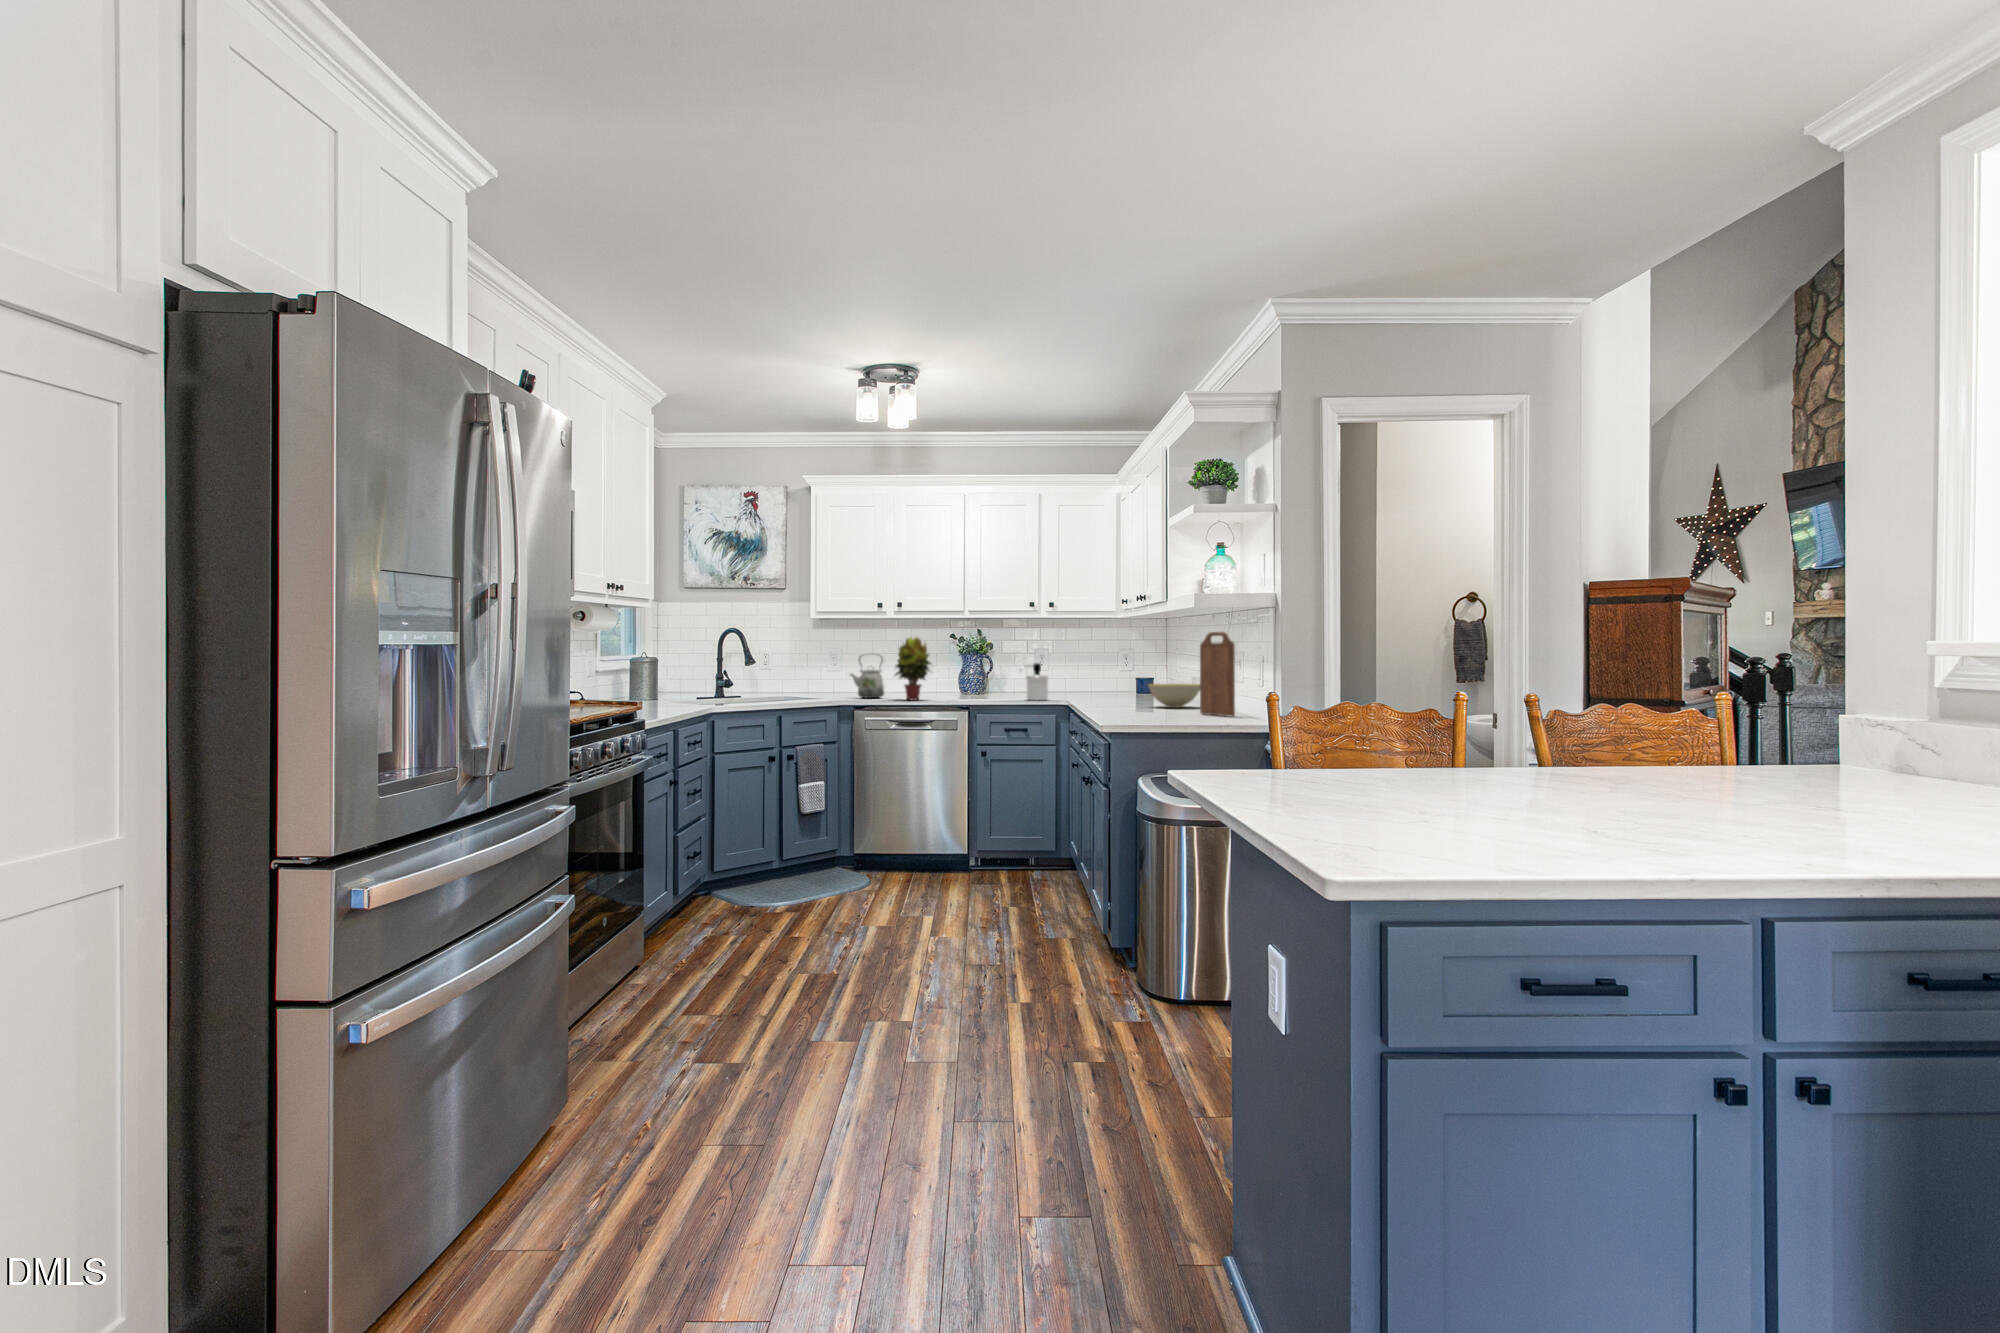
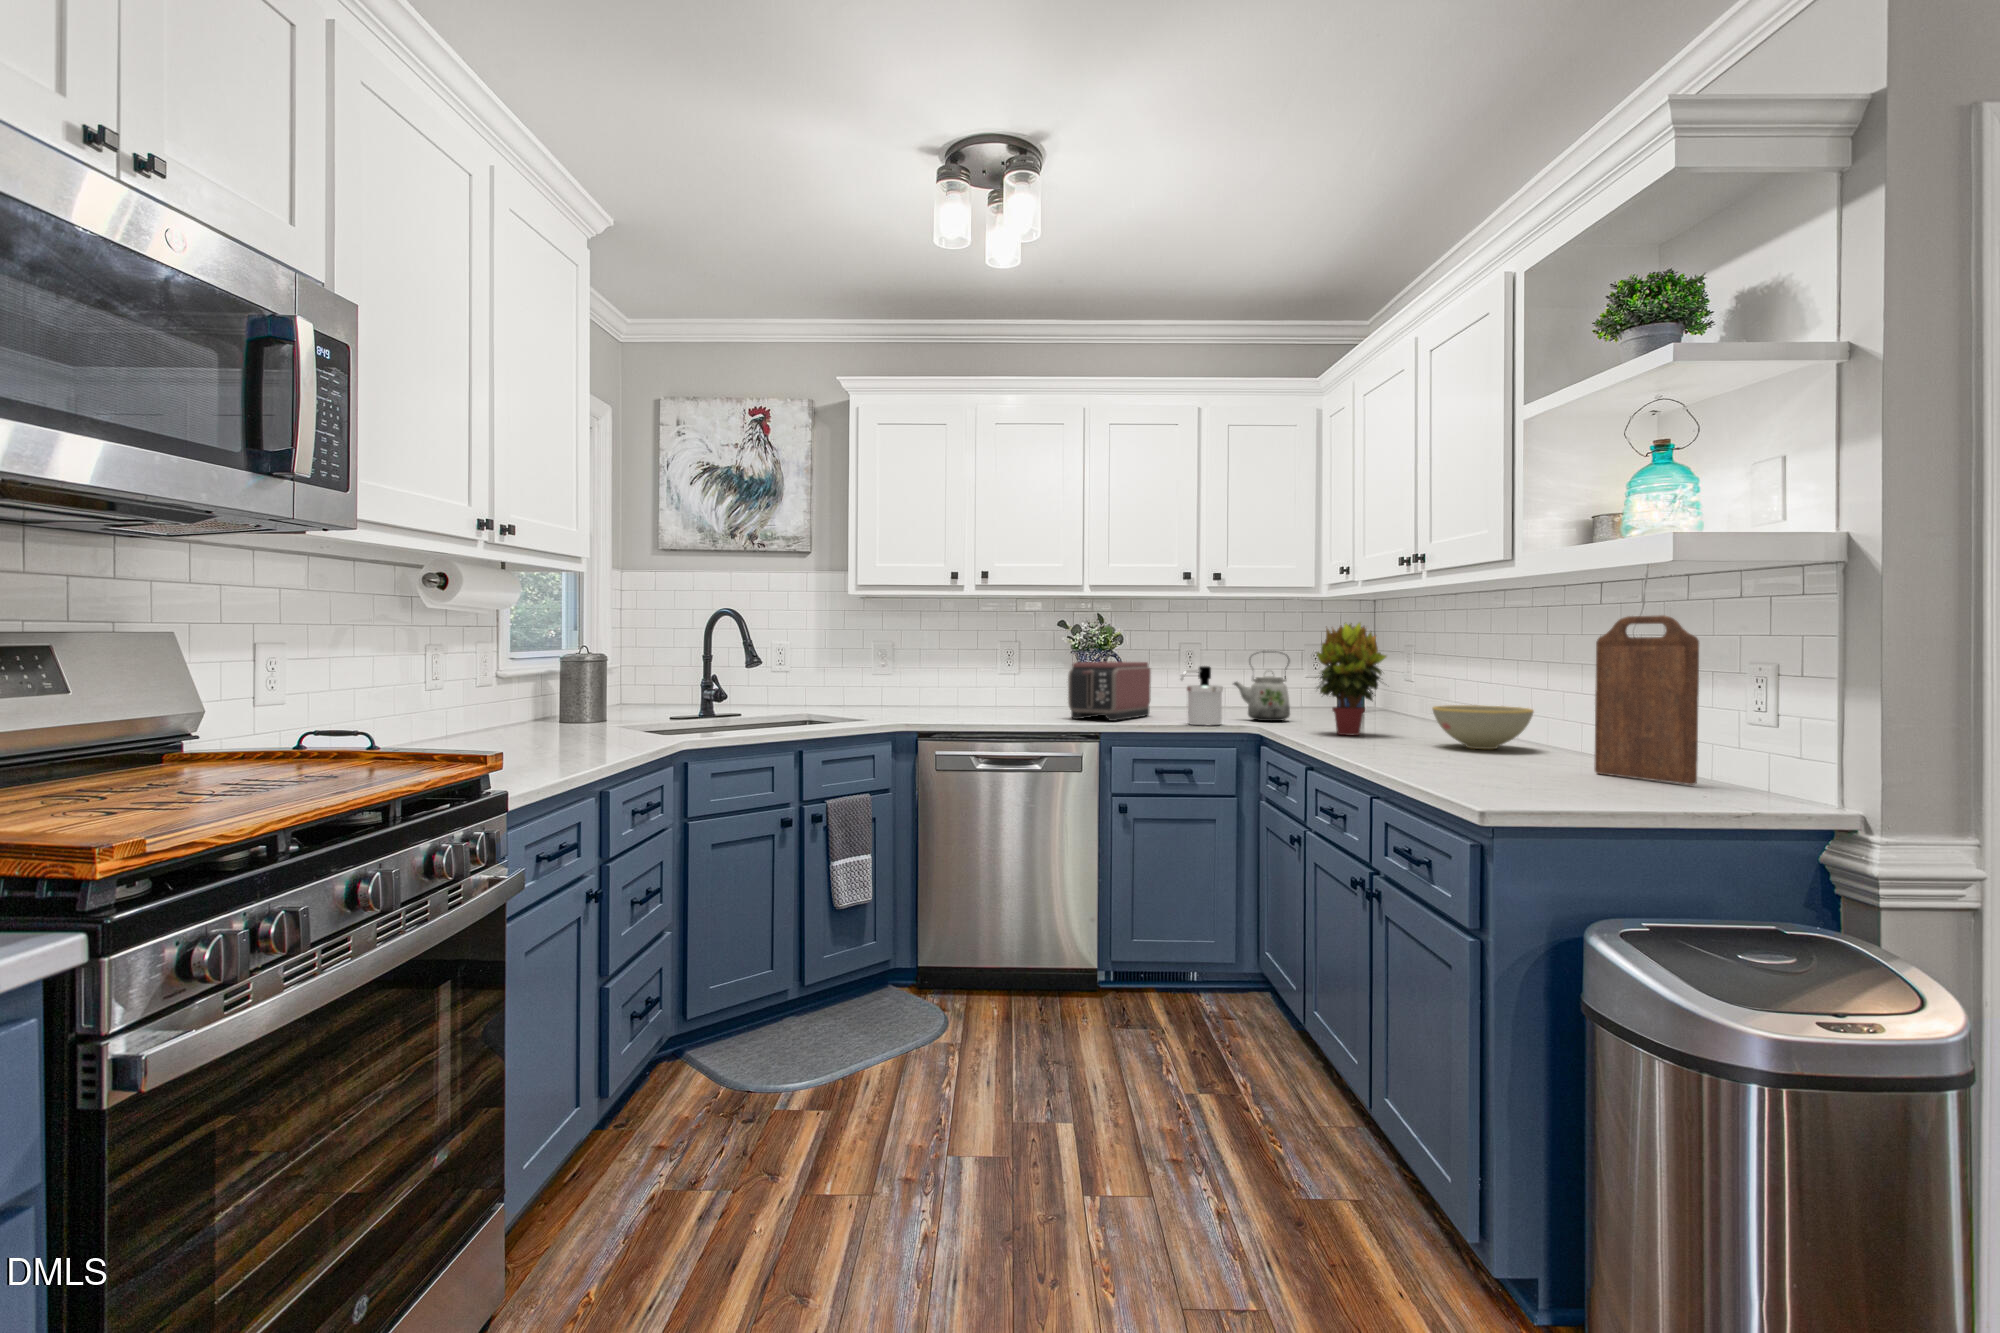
potted plant: present [895,637,931,700] -> present [1317,623,1386,735]
kettle: present [850,662,884,698] -> present [1233,651,1290,721]
toaster: none [954,662,1010,699] -> present [1068,662,1151,721]

